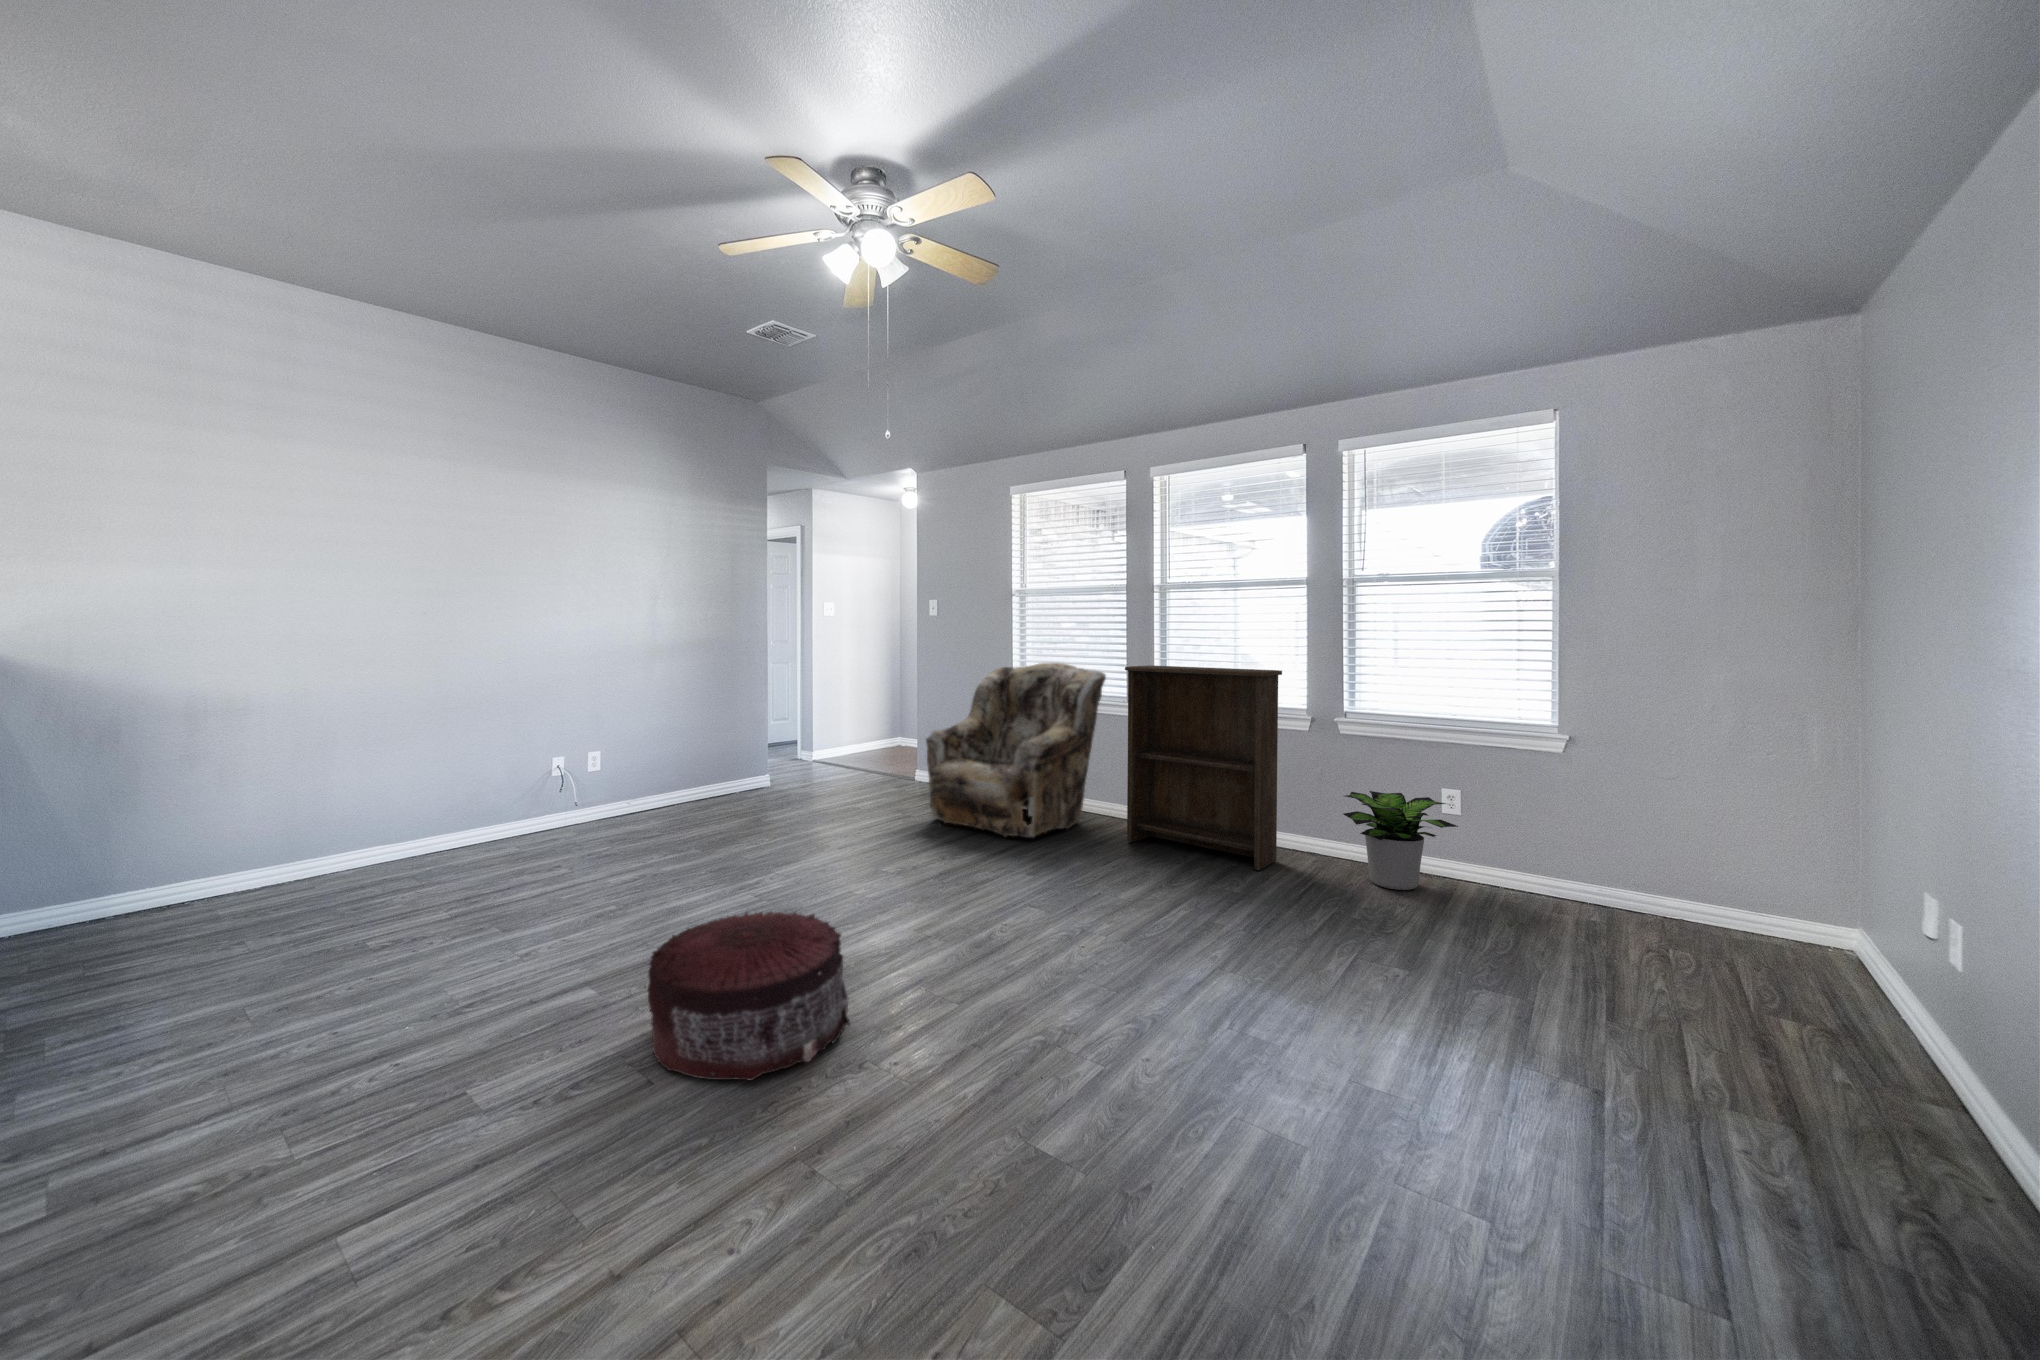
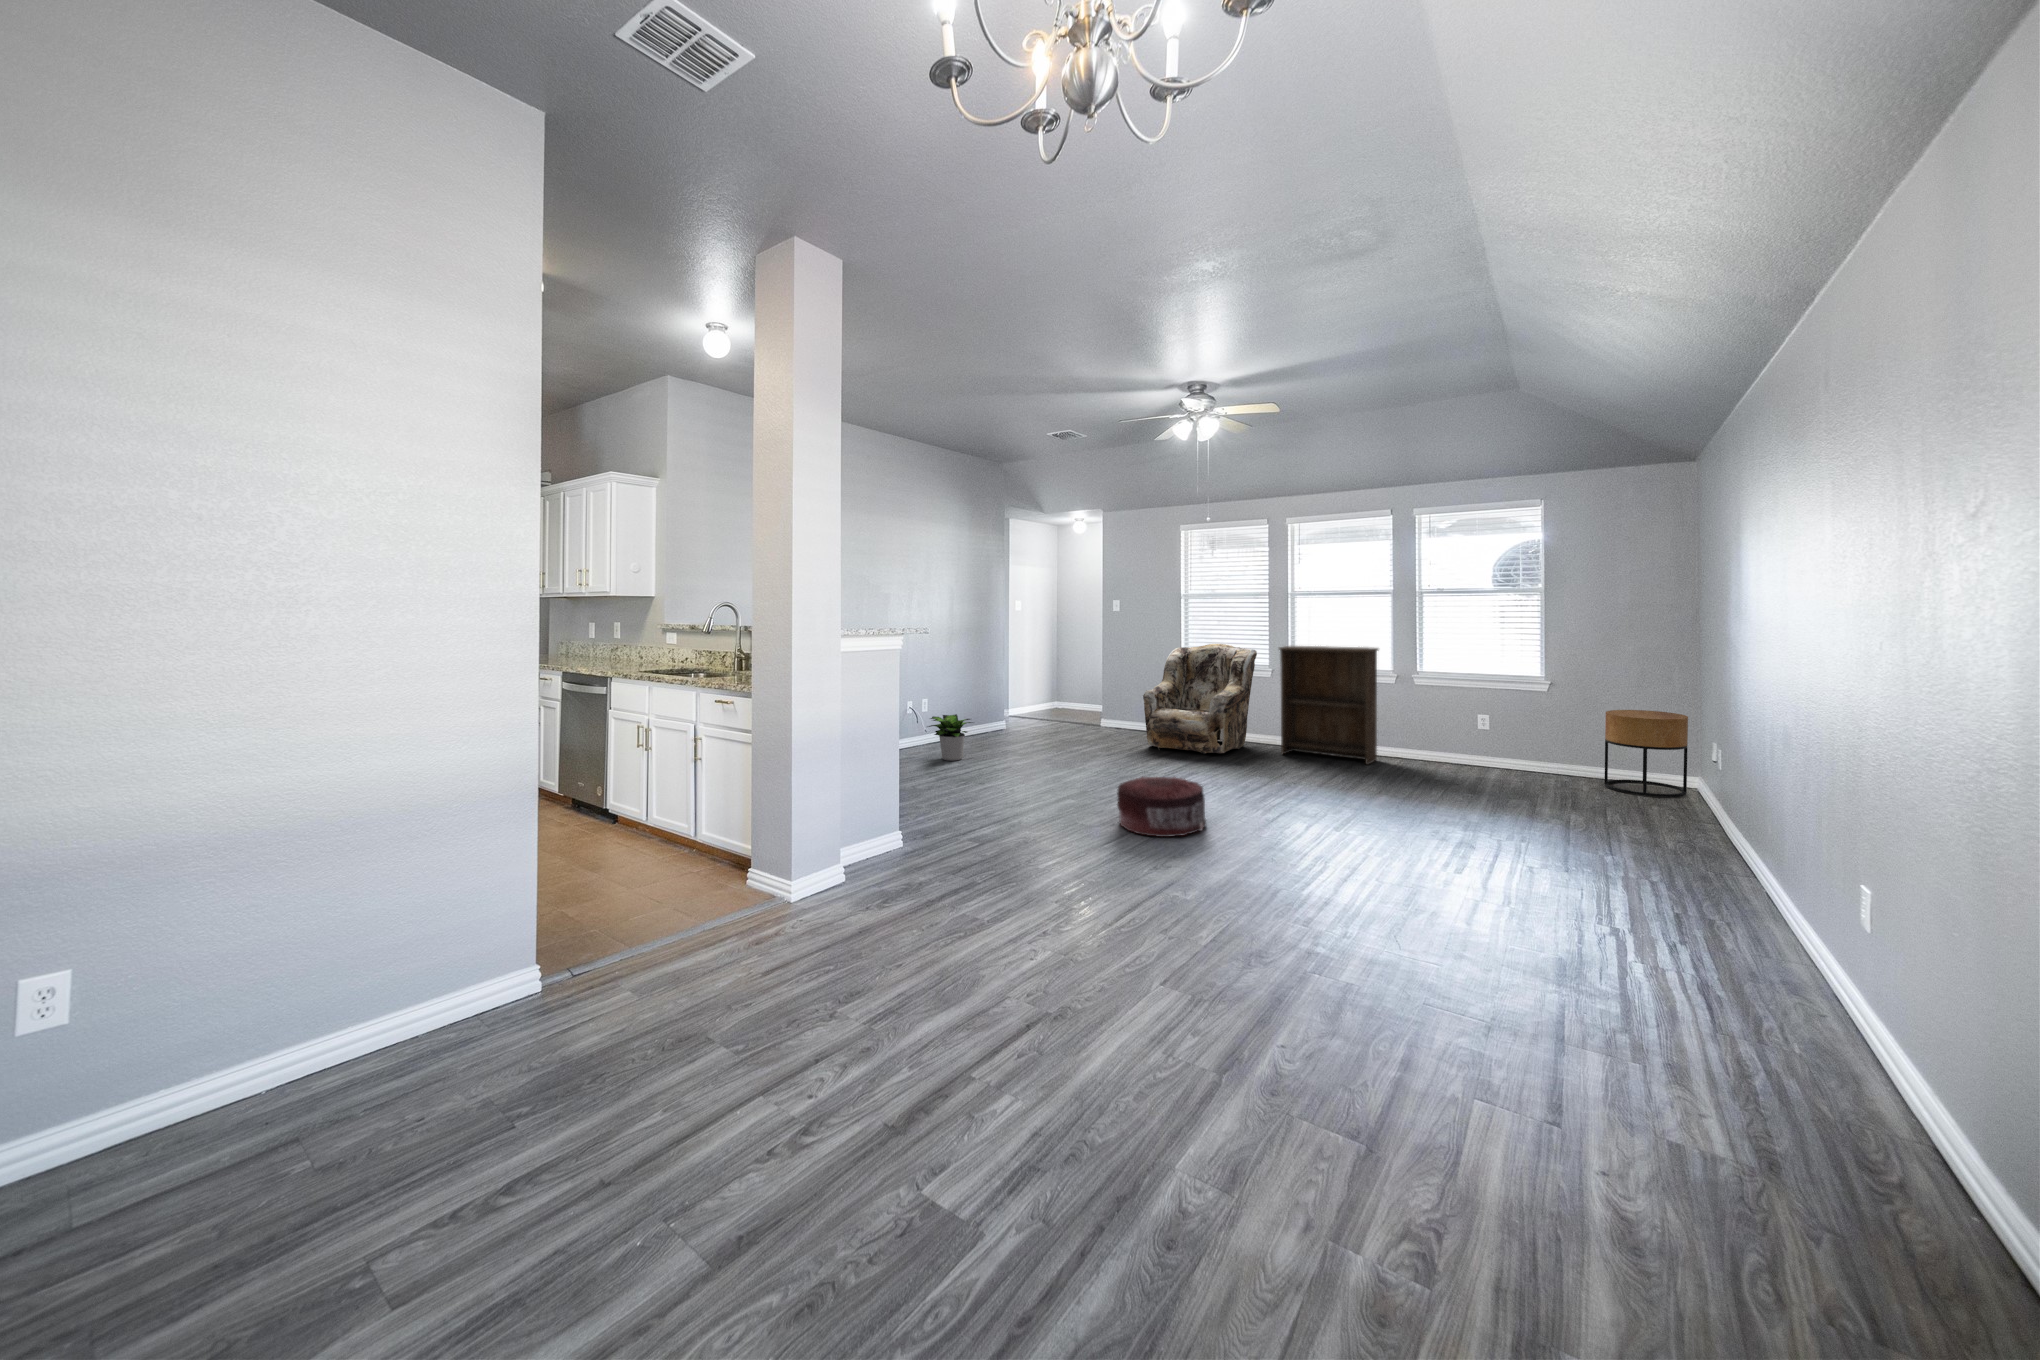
potted plant: present [1343,791,1458,890] -> present [928,714,973,761]
side table: none [1686,795,1865,984] -> present [1605,710,1688,797]

